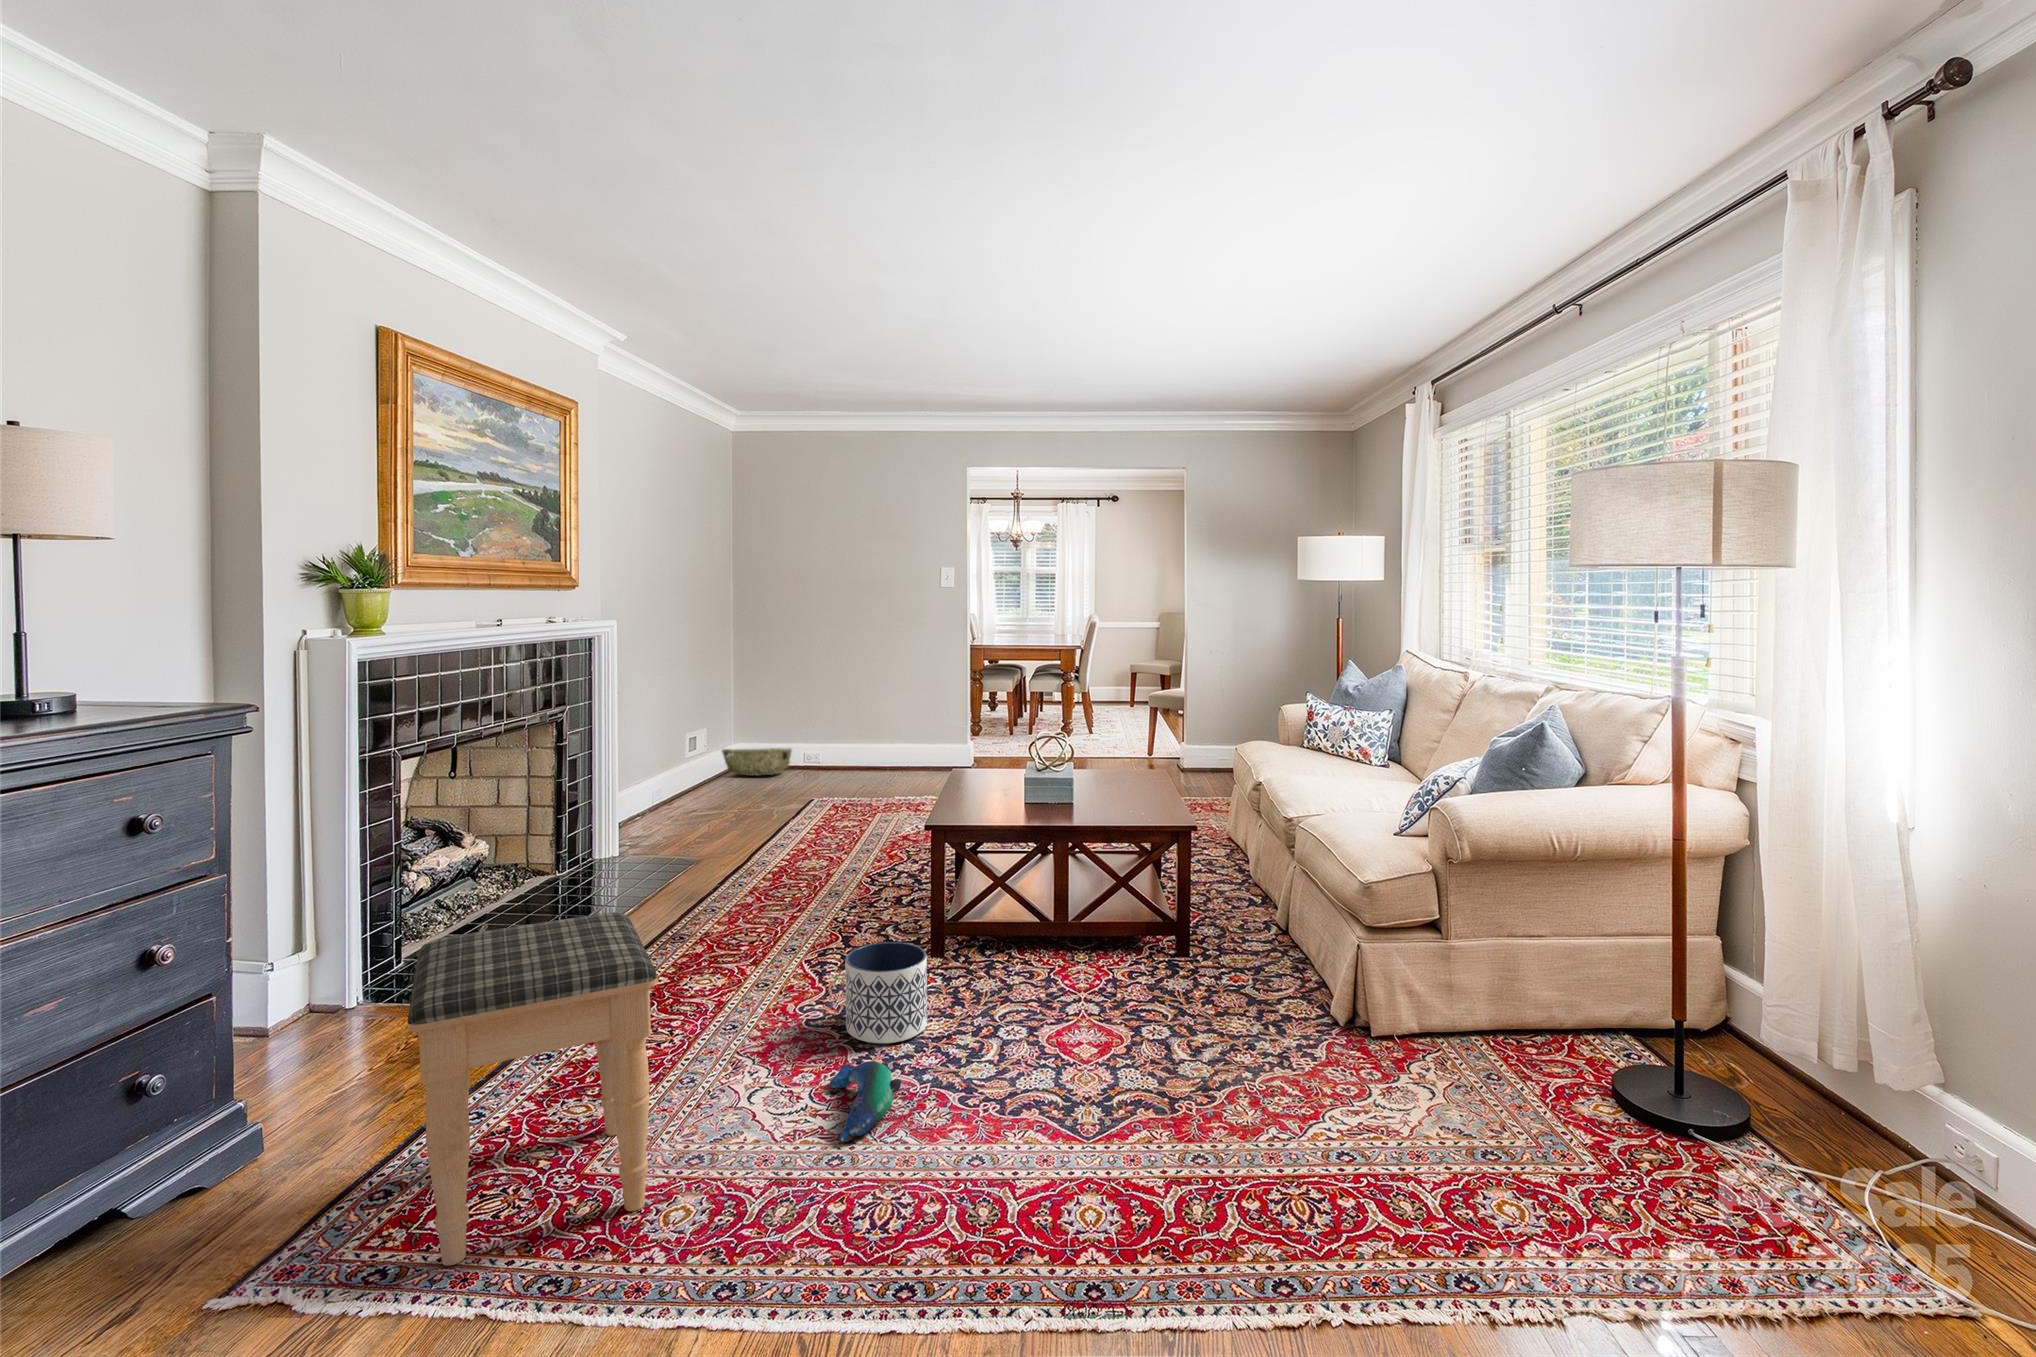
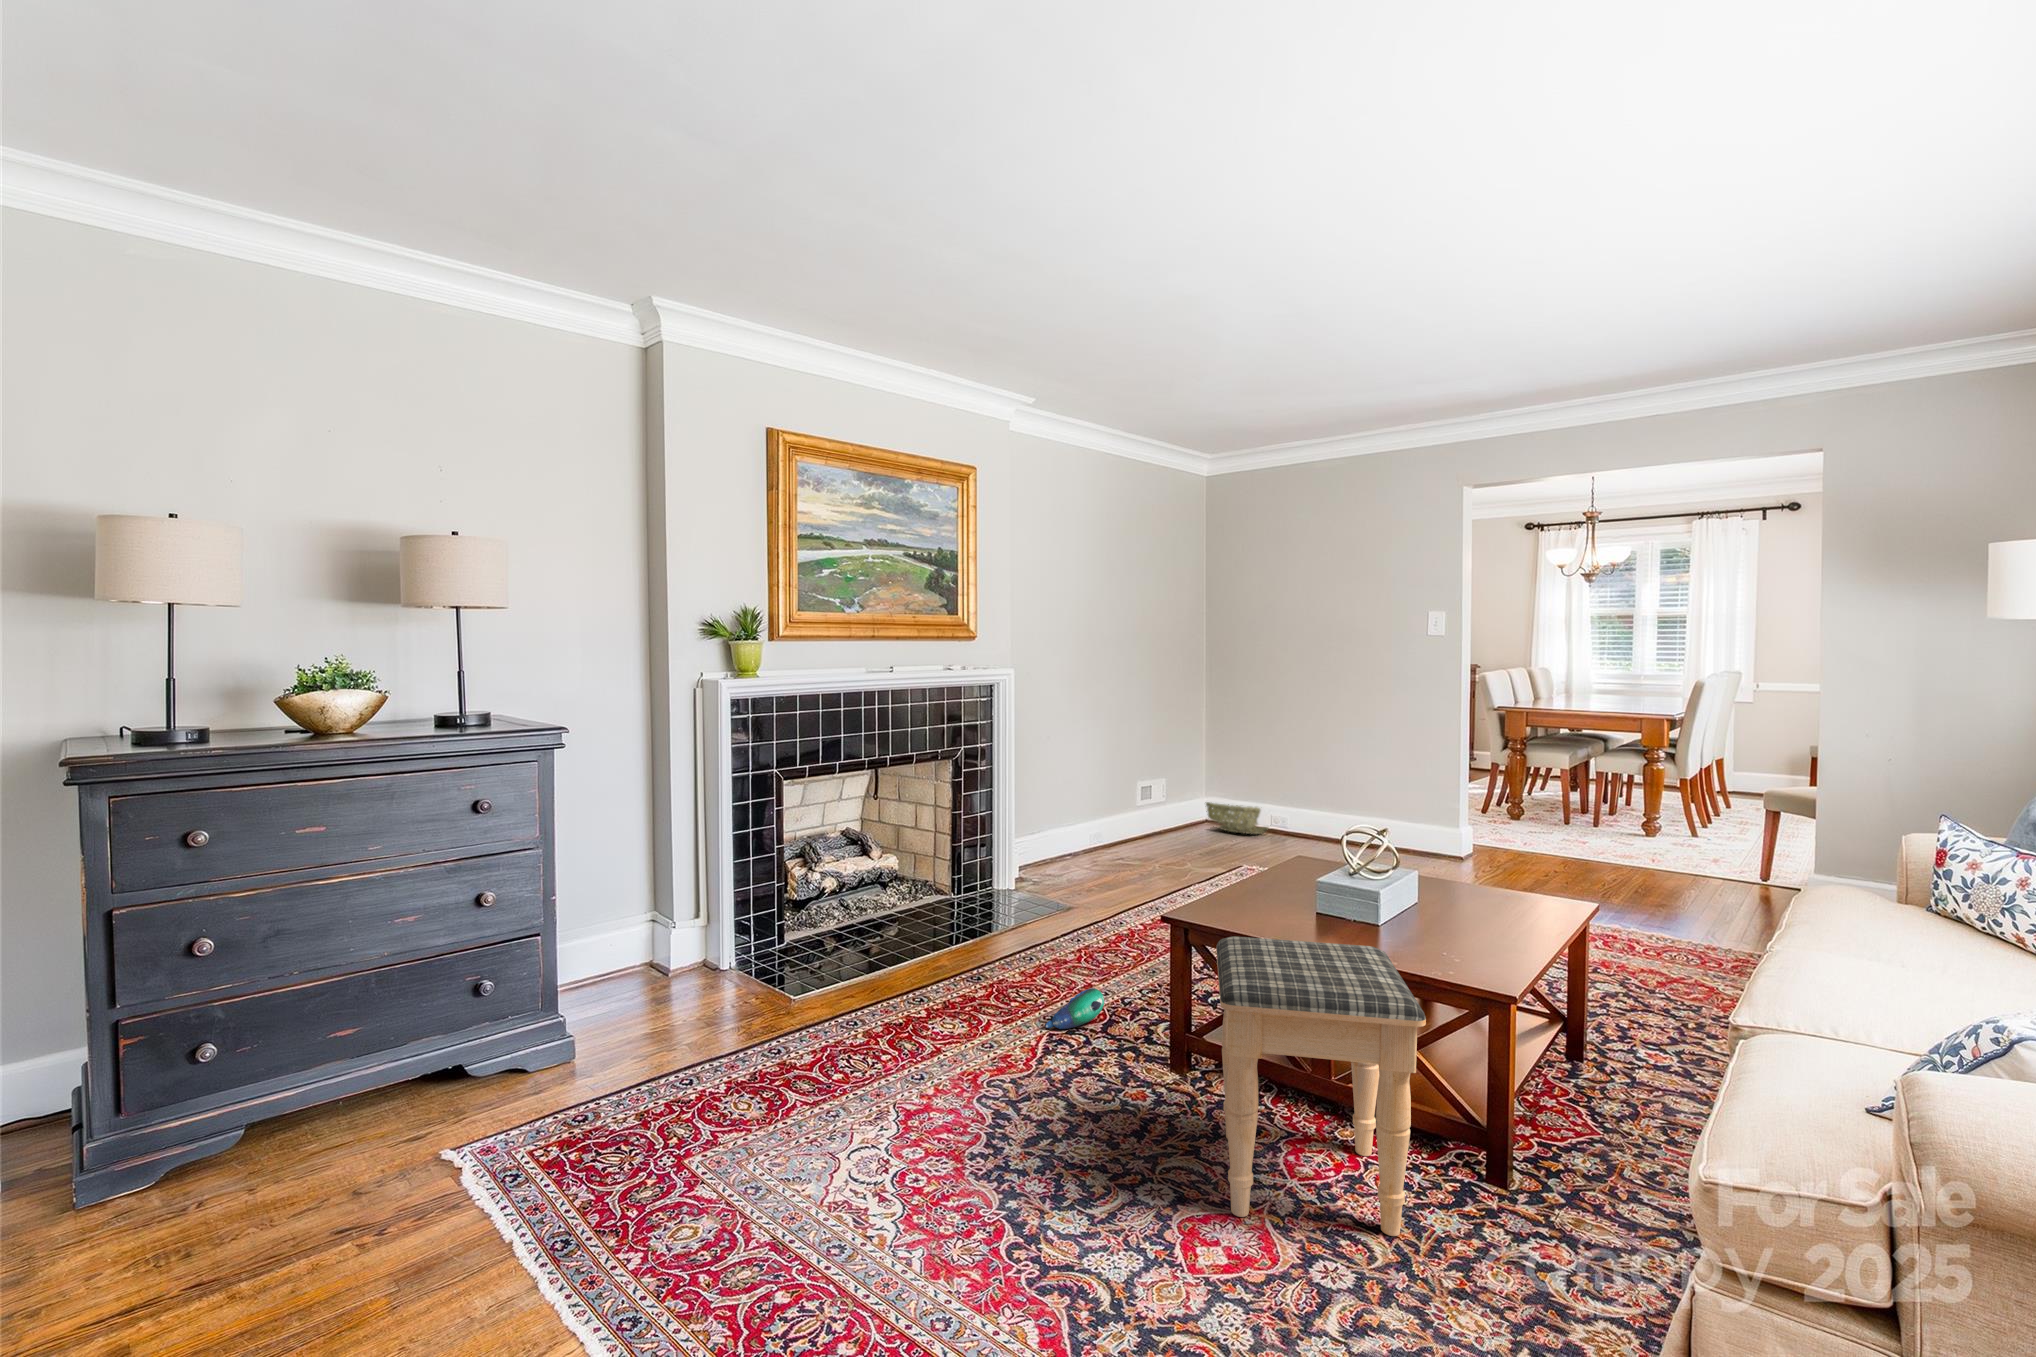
footstool: present [407,912,658,1266] -> present [1216,937,1426,1236]
planter: present [845,942,927,1044] -> none [998,1032,1089,1152]
plush toy: present [829,1061,901,1142] -> present [1045,988,1104,1029]

